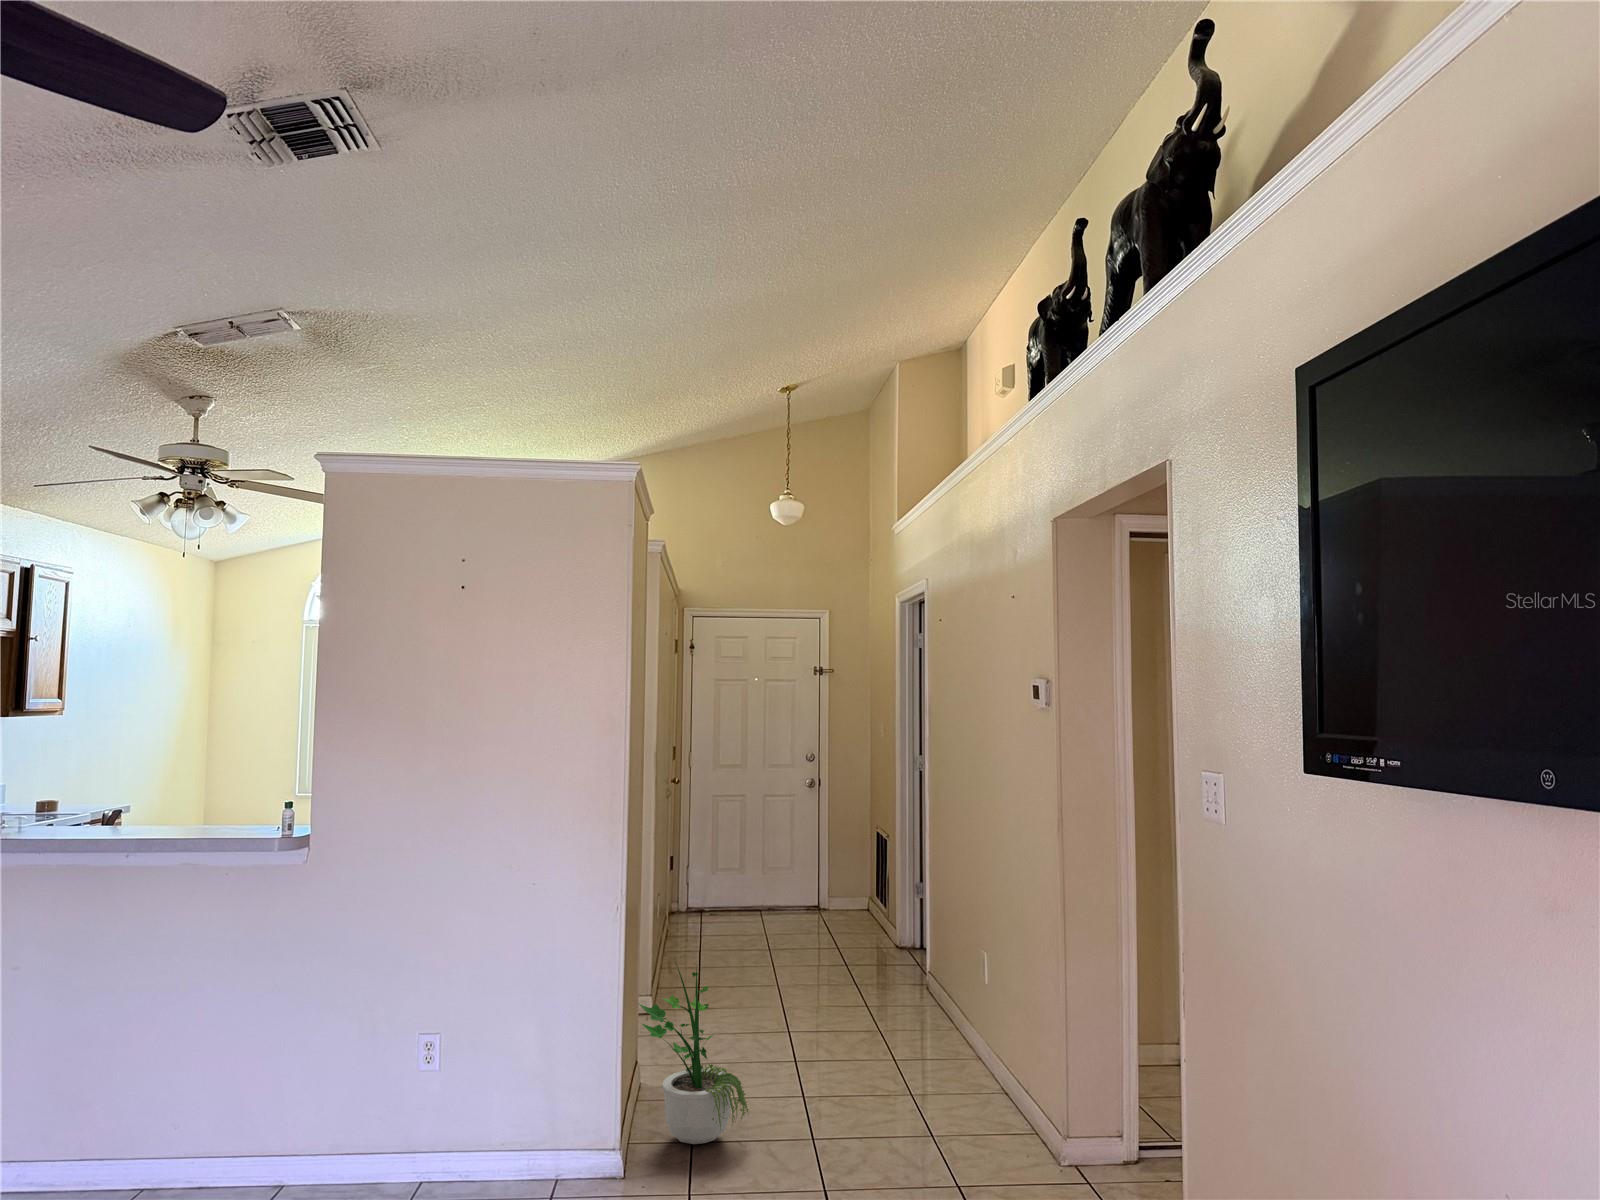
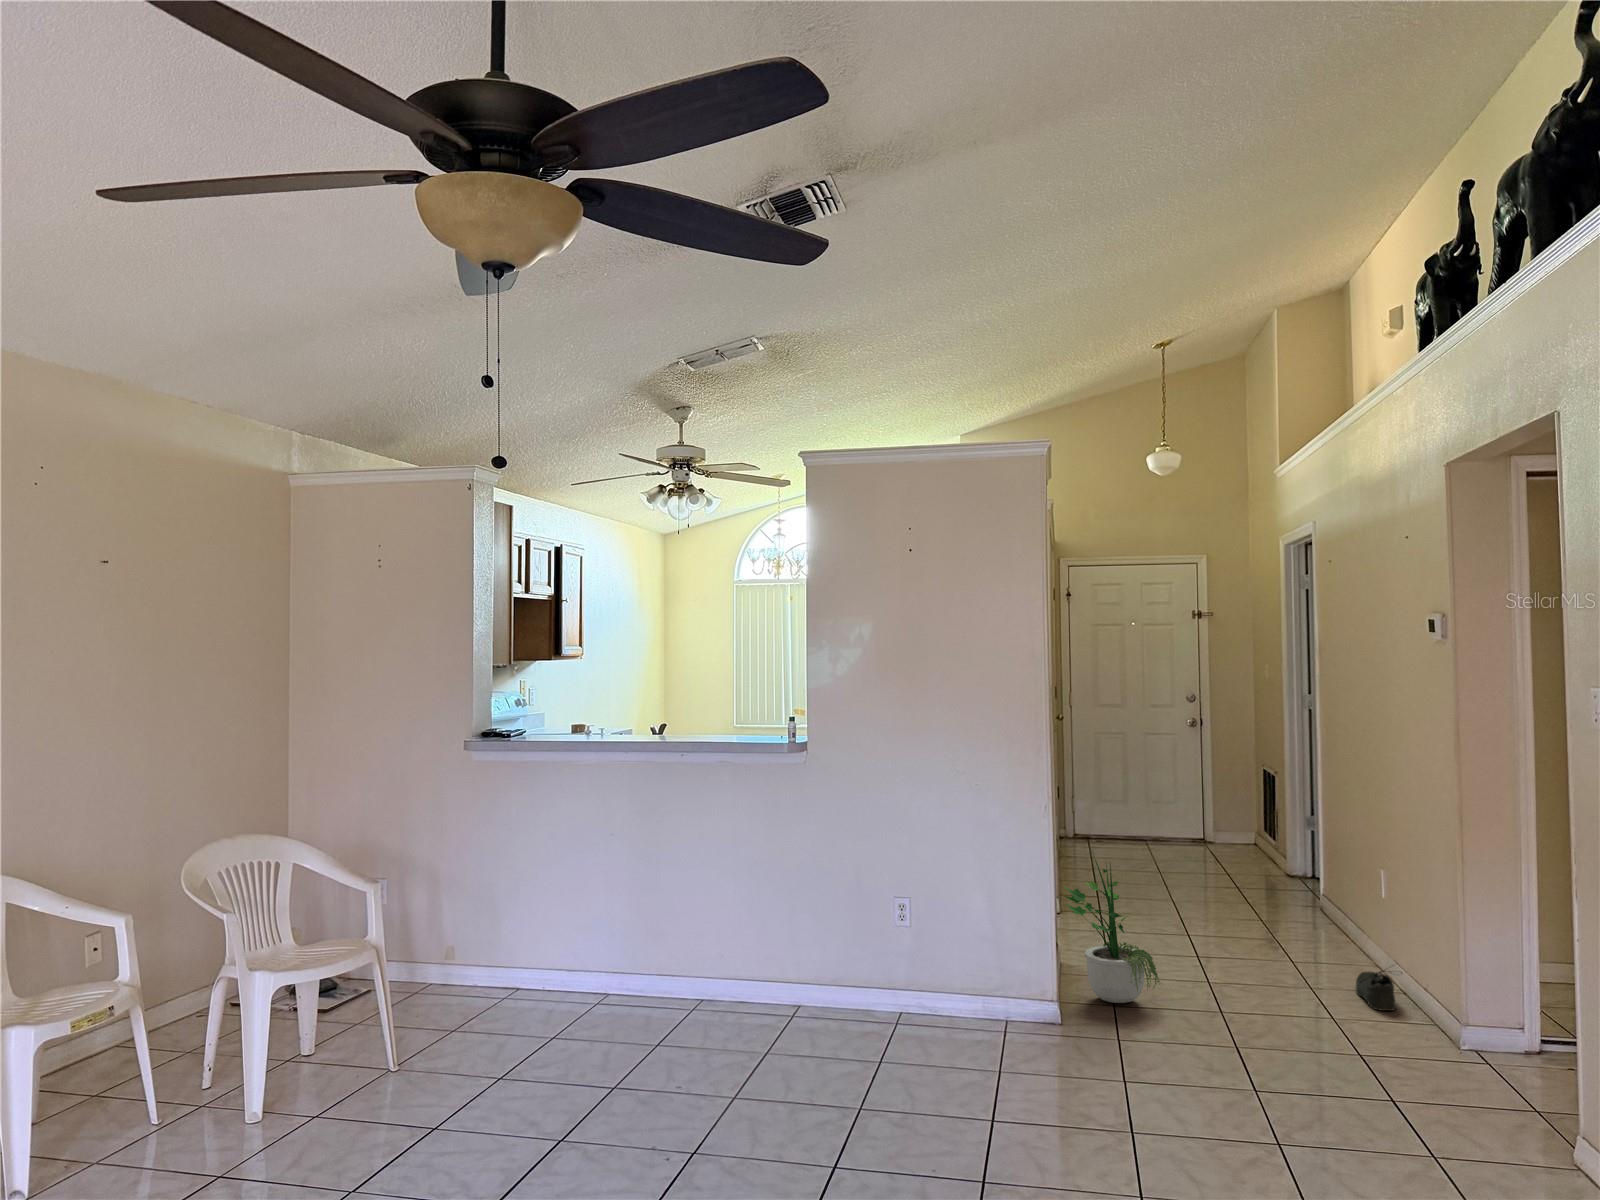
shoe: none [957,1062,1004,1119] -> present [1356,966,1402,1011]

